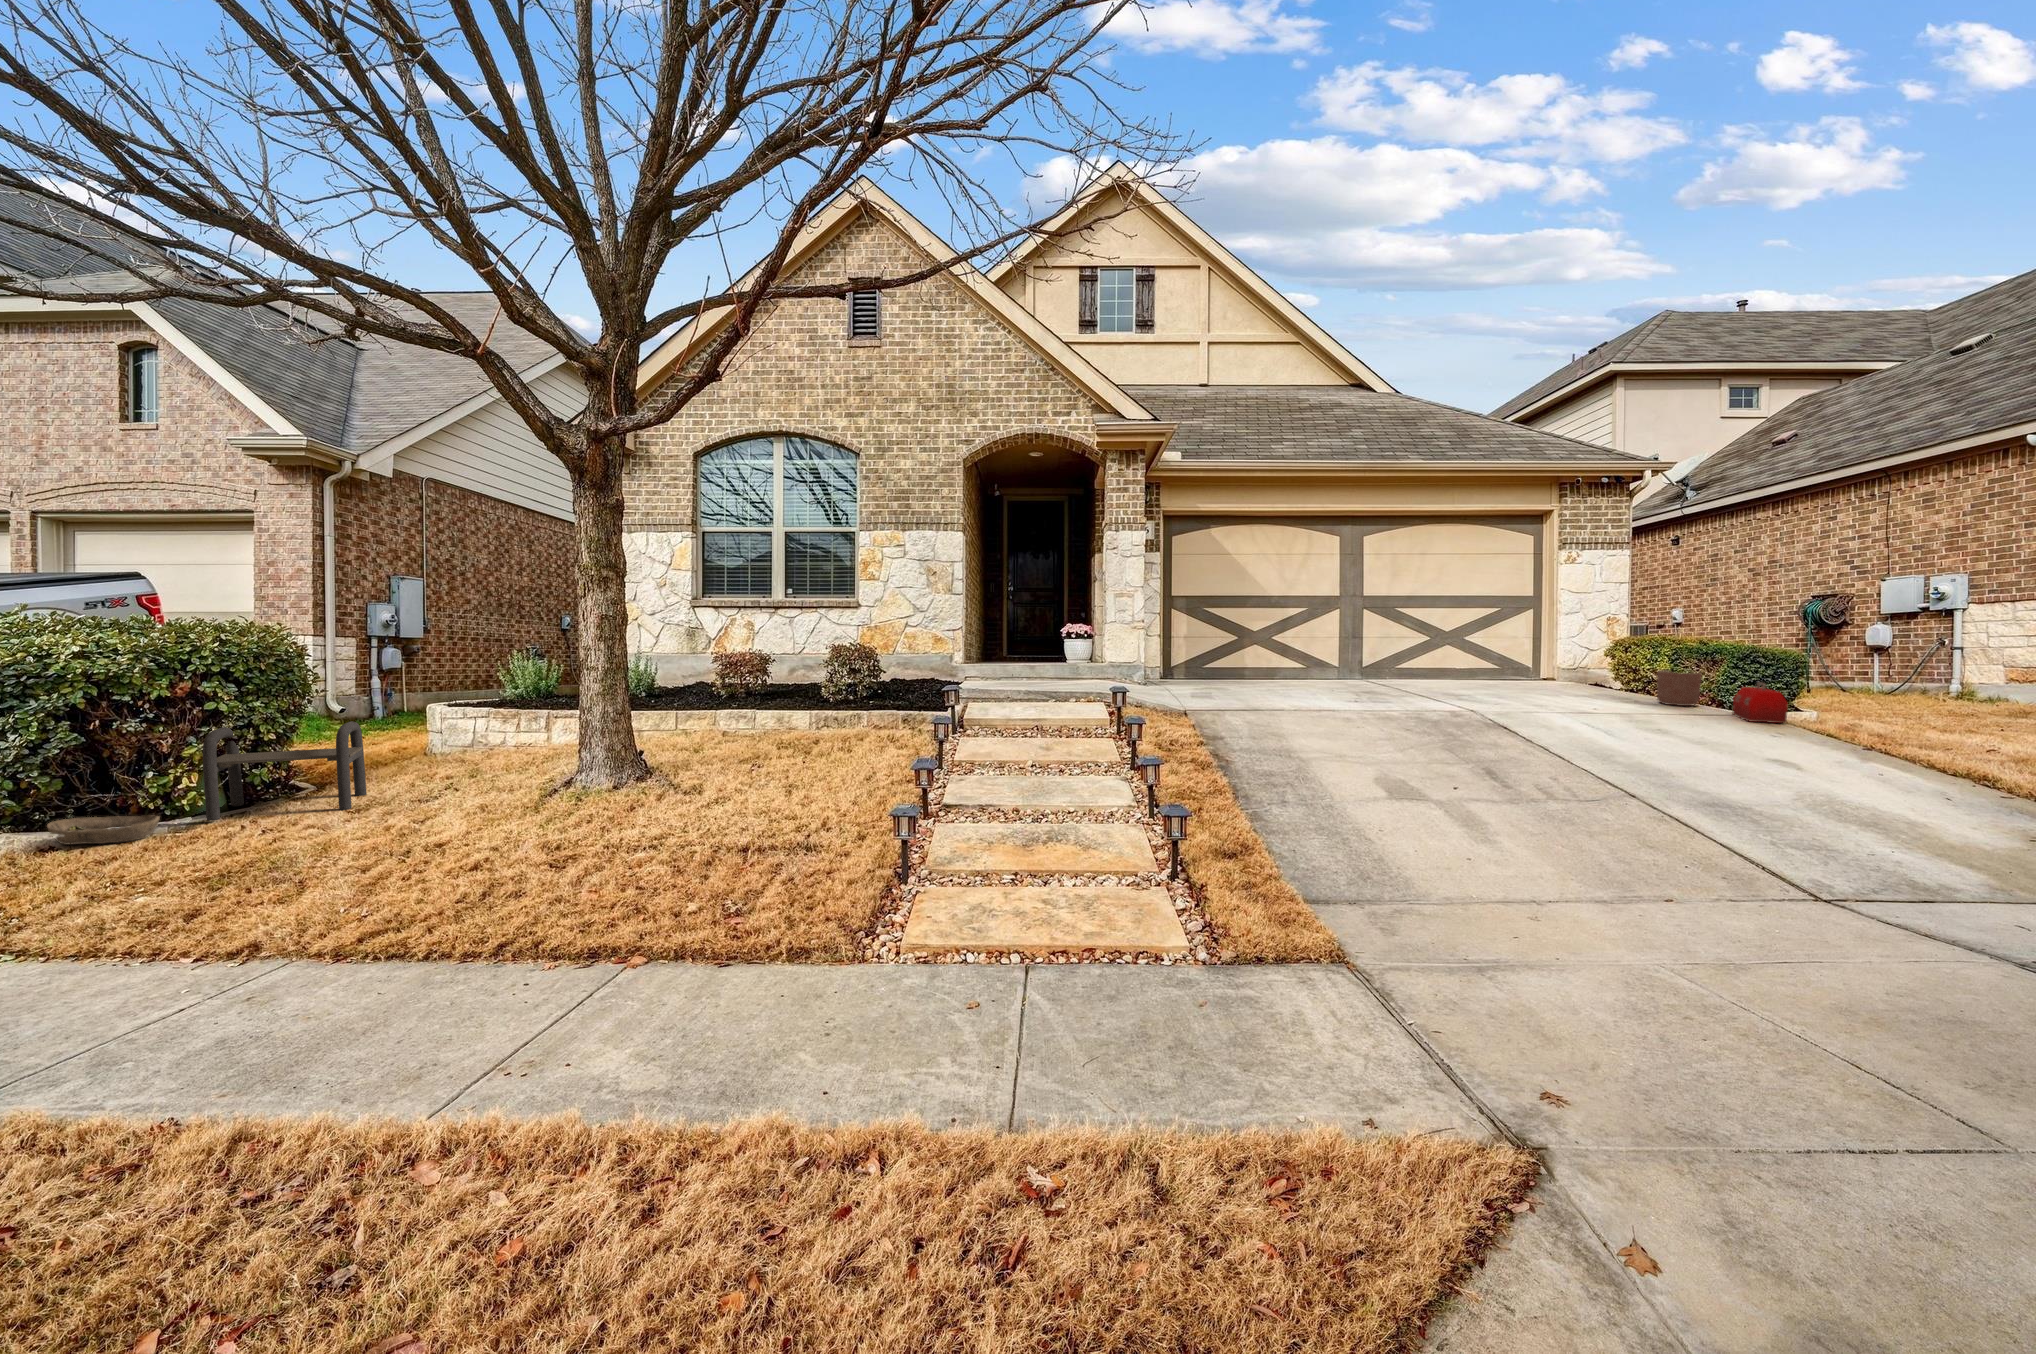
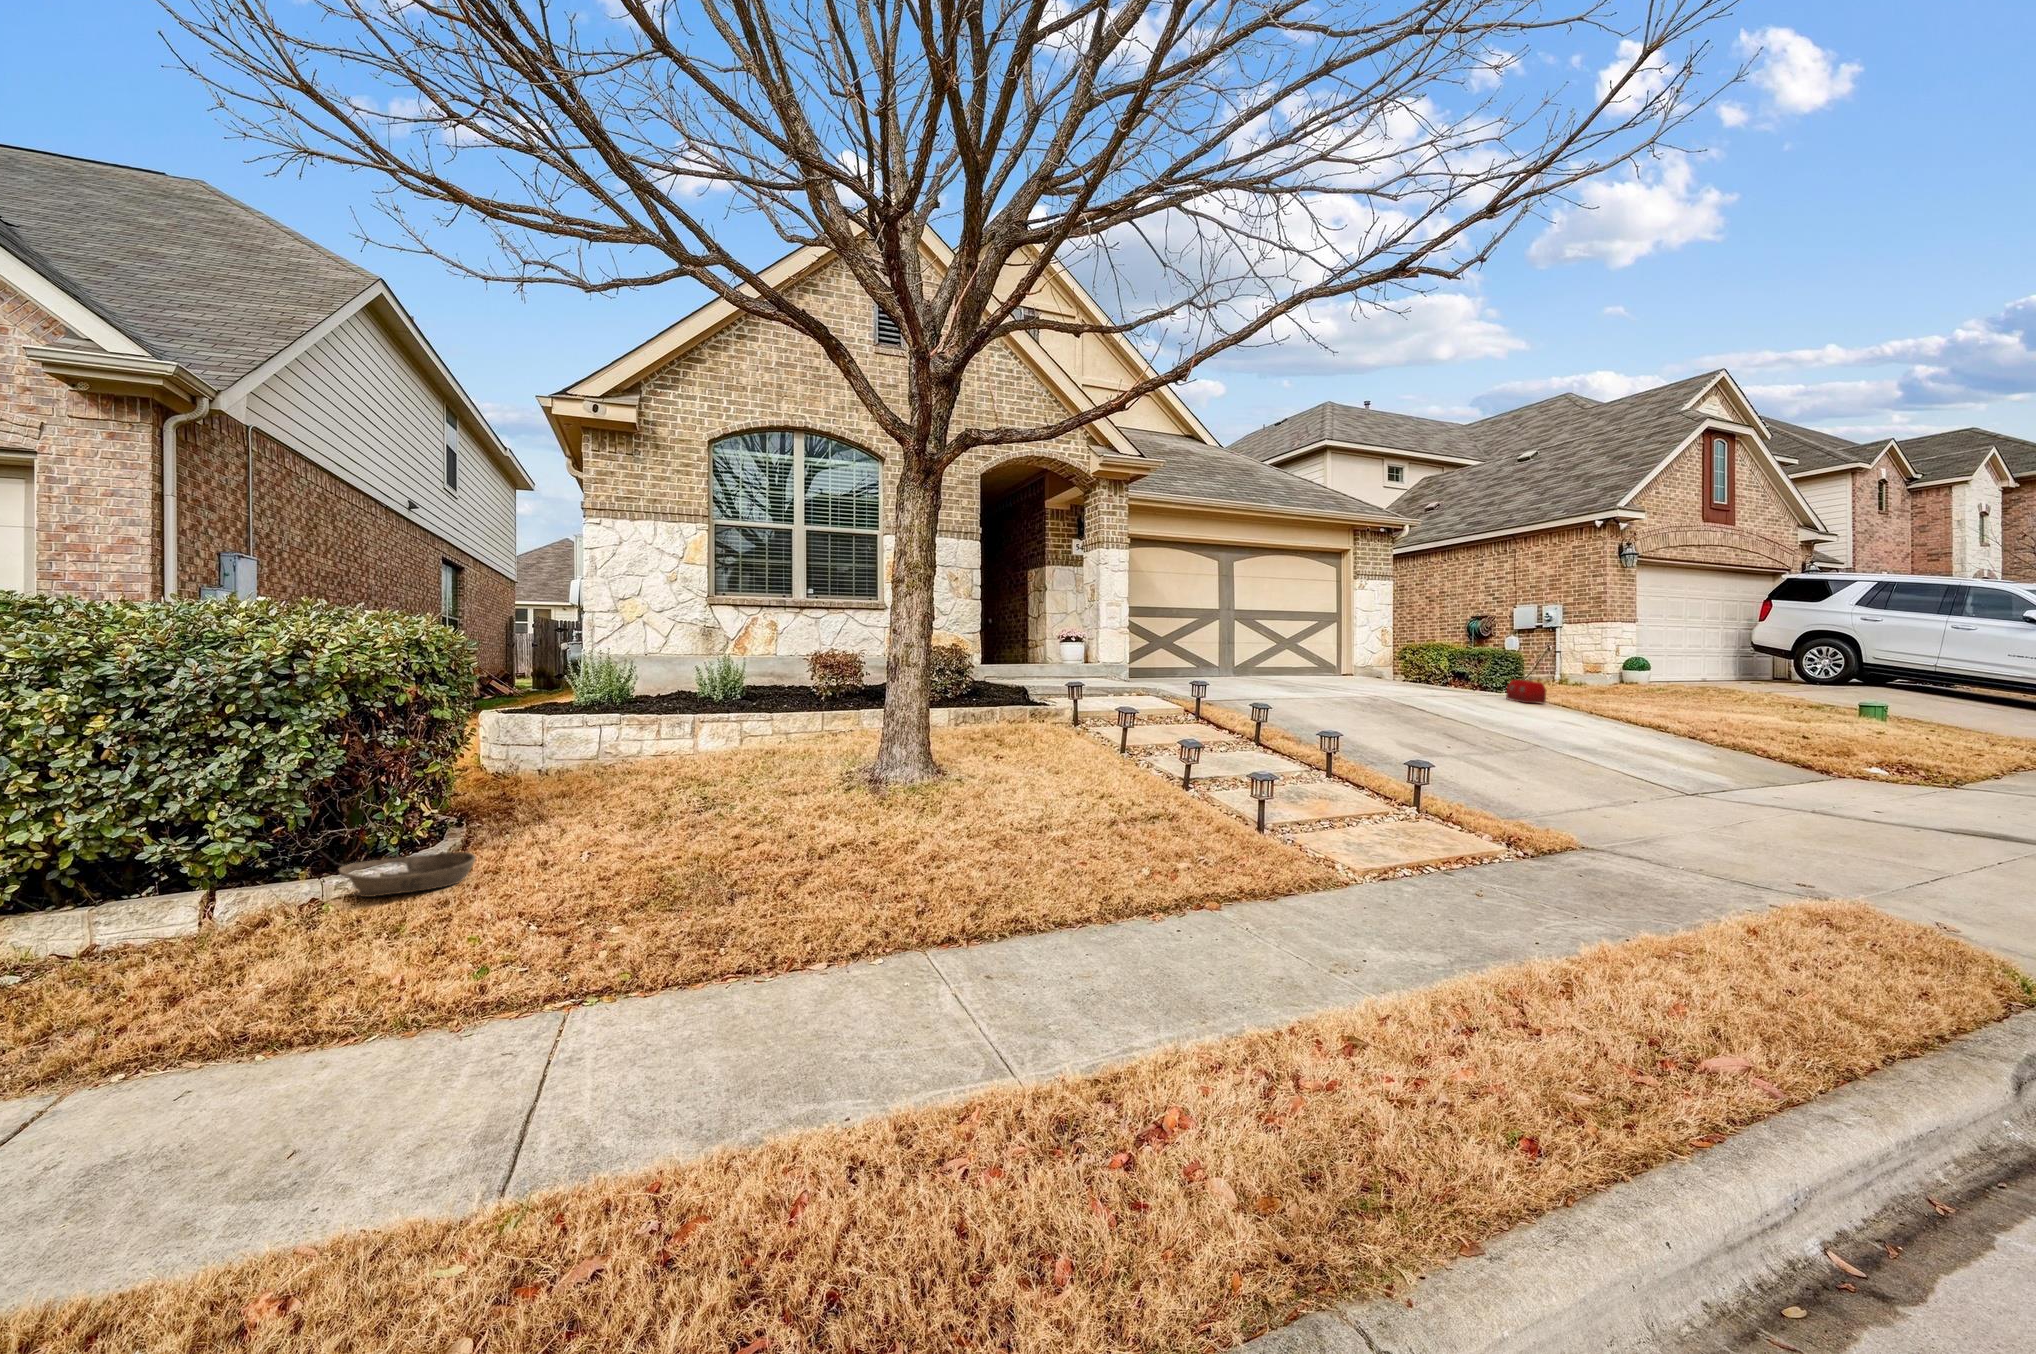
planter: present [1657,670,1702,706] -> none [1452,668,1482,694]
bench: present [203,721,367,821] -> none [462,730,636,855]

